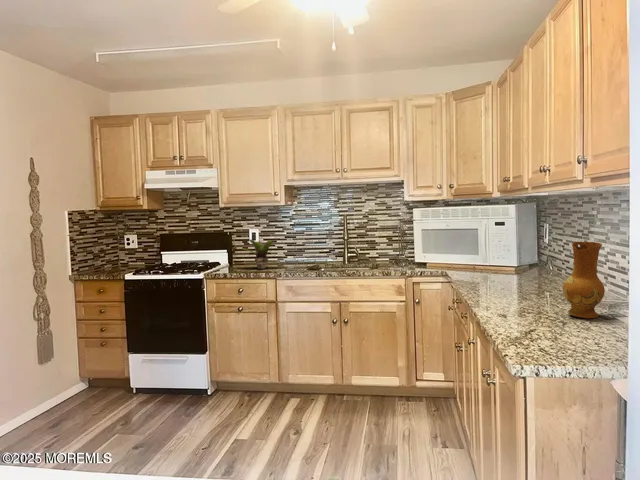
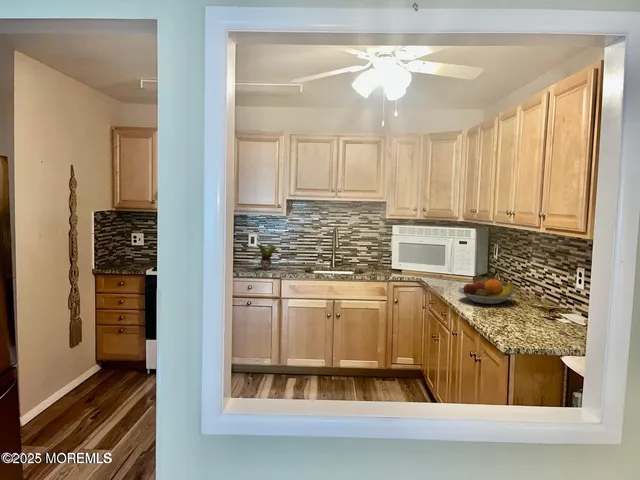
ceramic jug: present [563,241,605,319] -> none [520,266,547,318]
fruit bowl: none [480,266,563,301] -> present [458,279,515,304]

